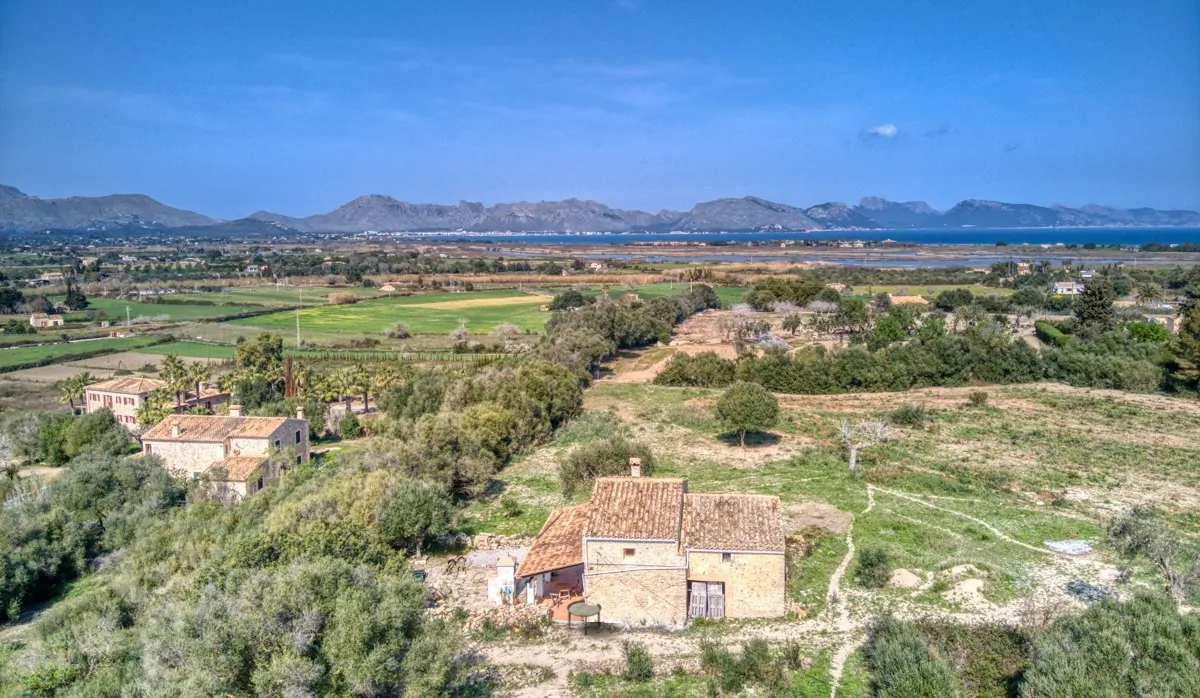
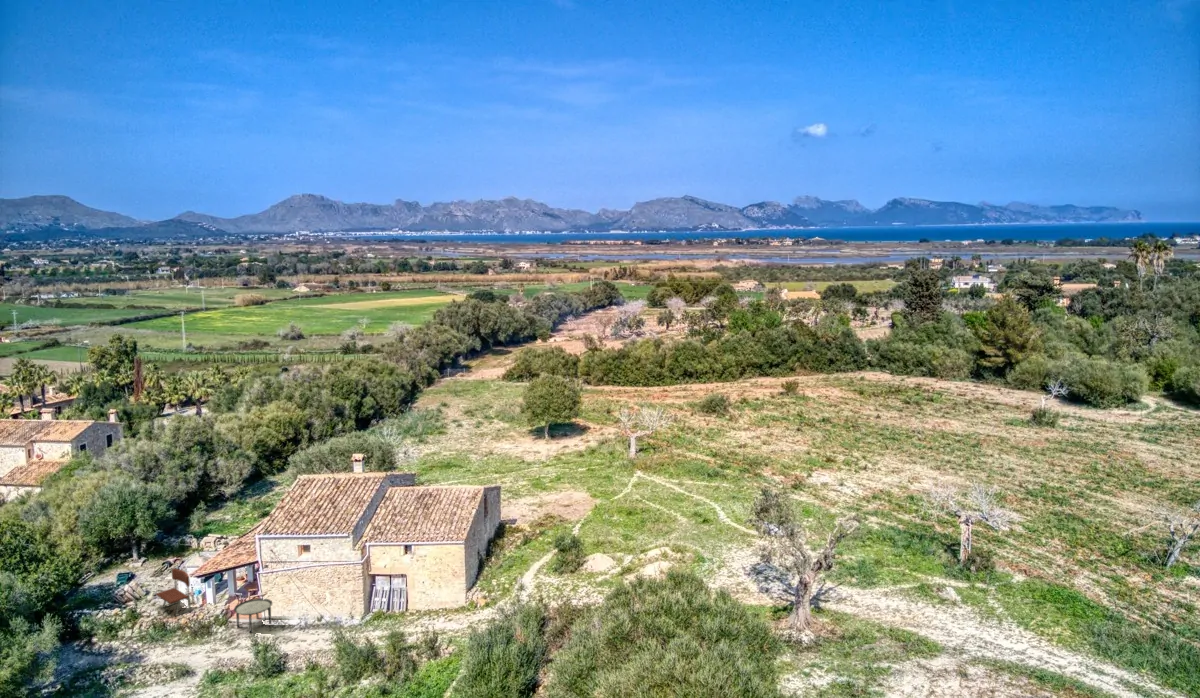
bench: none [477,567,512,614] -> present [156,569,191,616]

